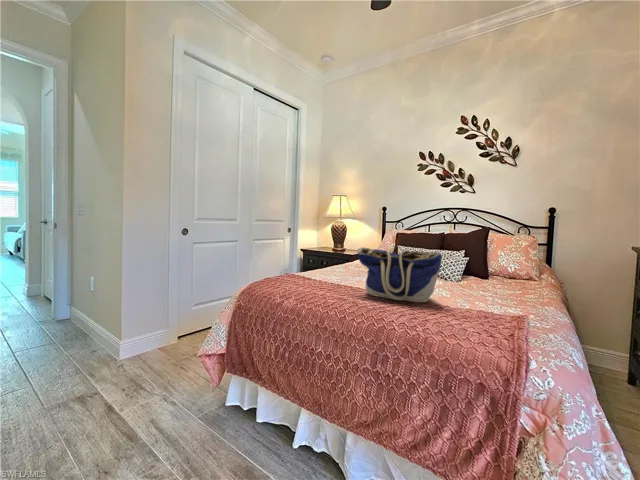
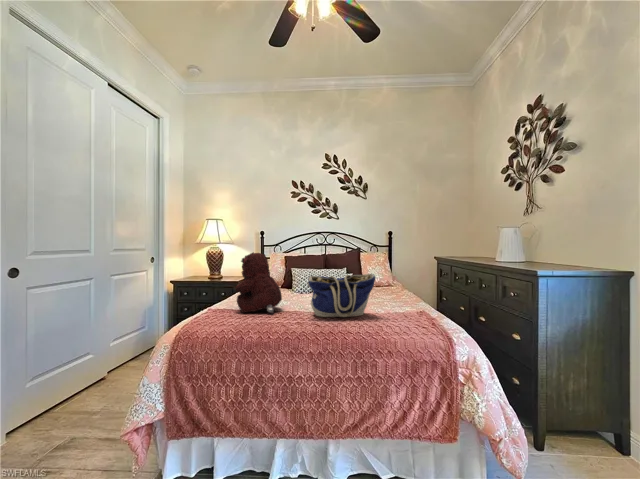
teddy bear: none [302,220,349,284] -> present [236,252,282,314]

